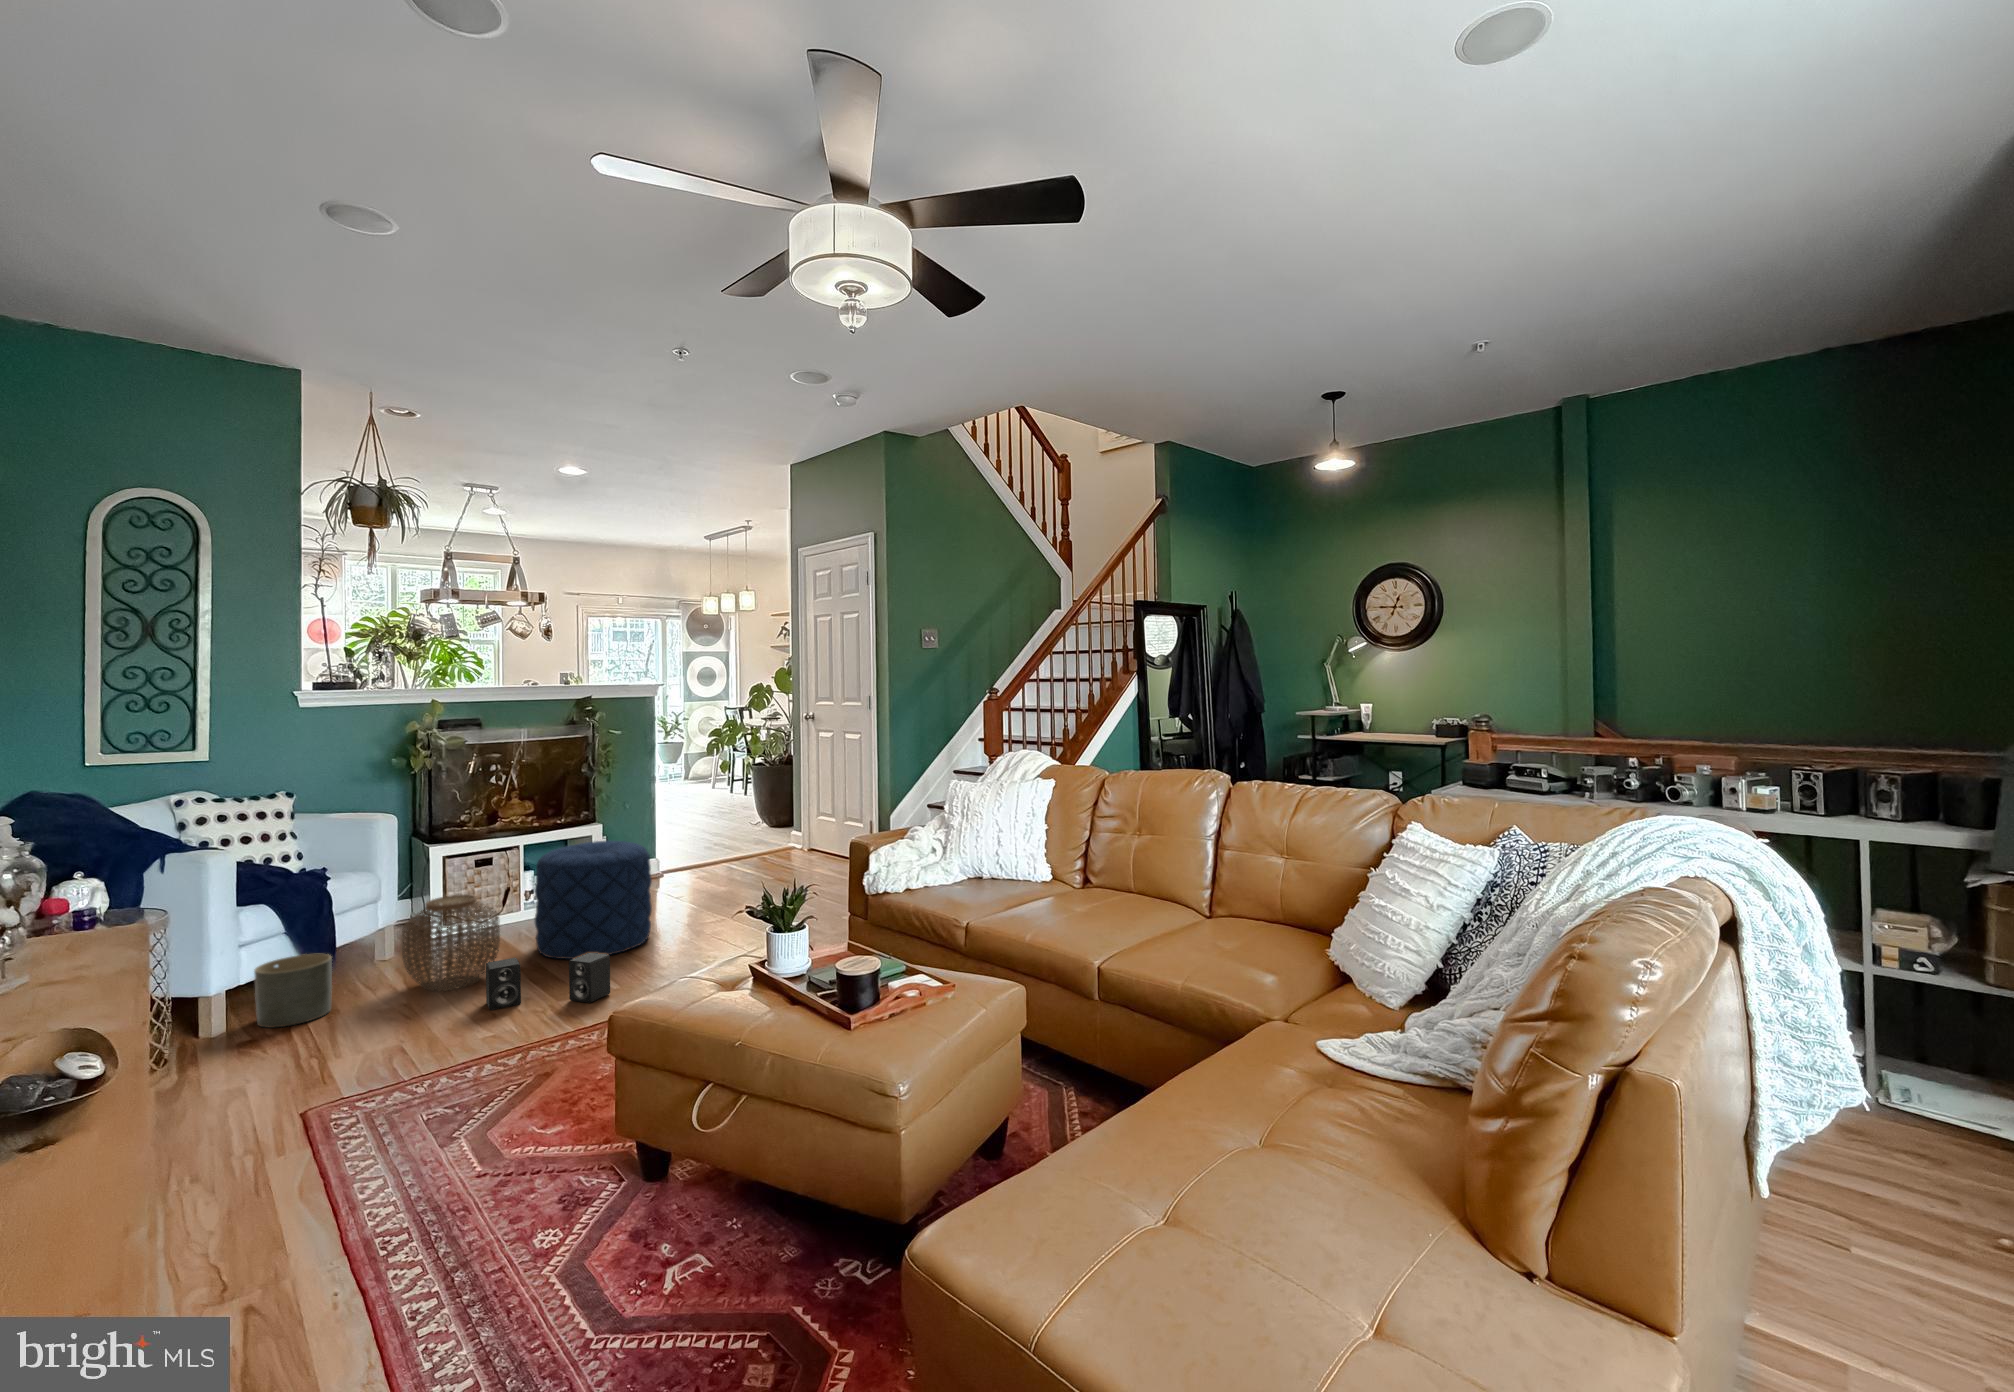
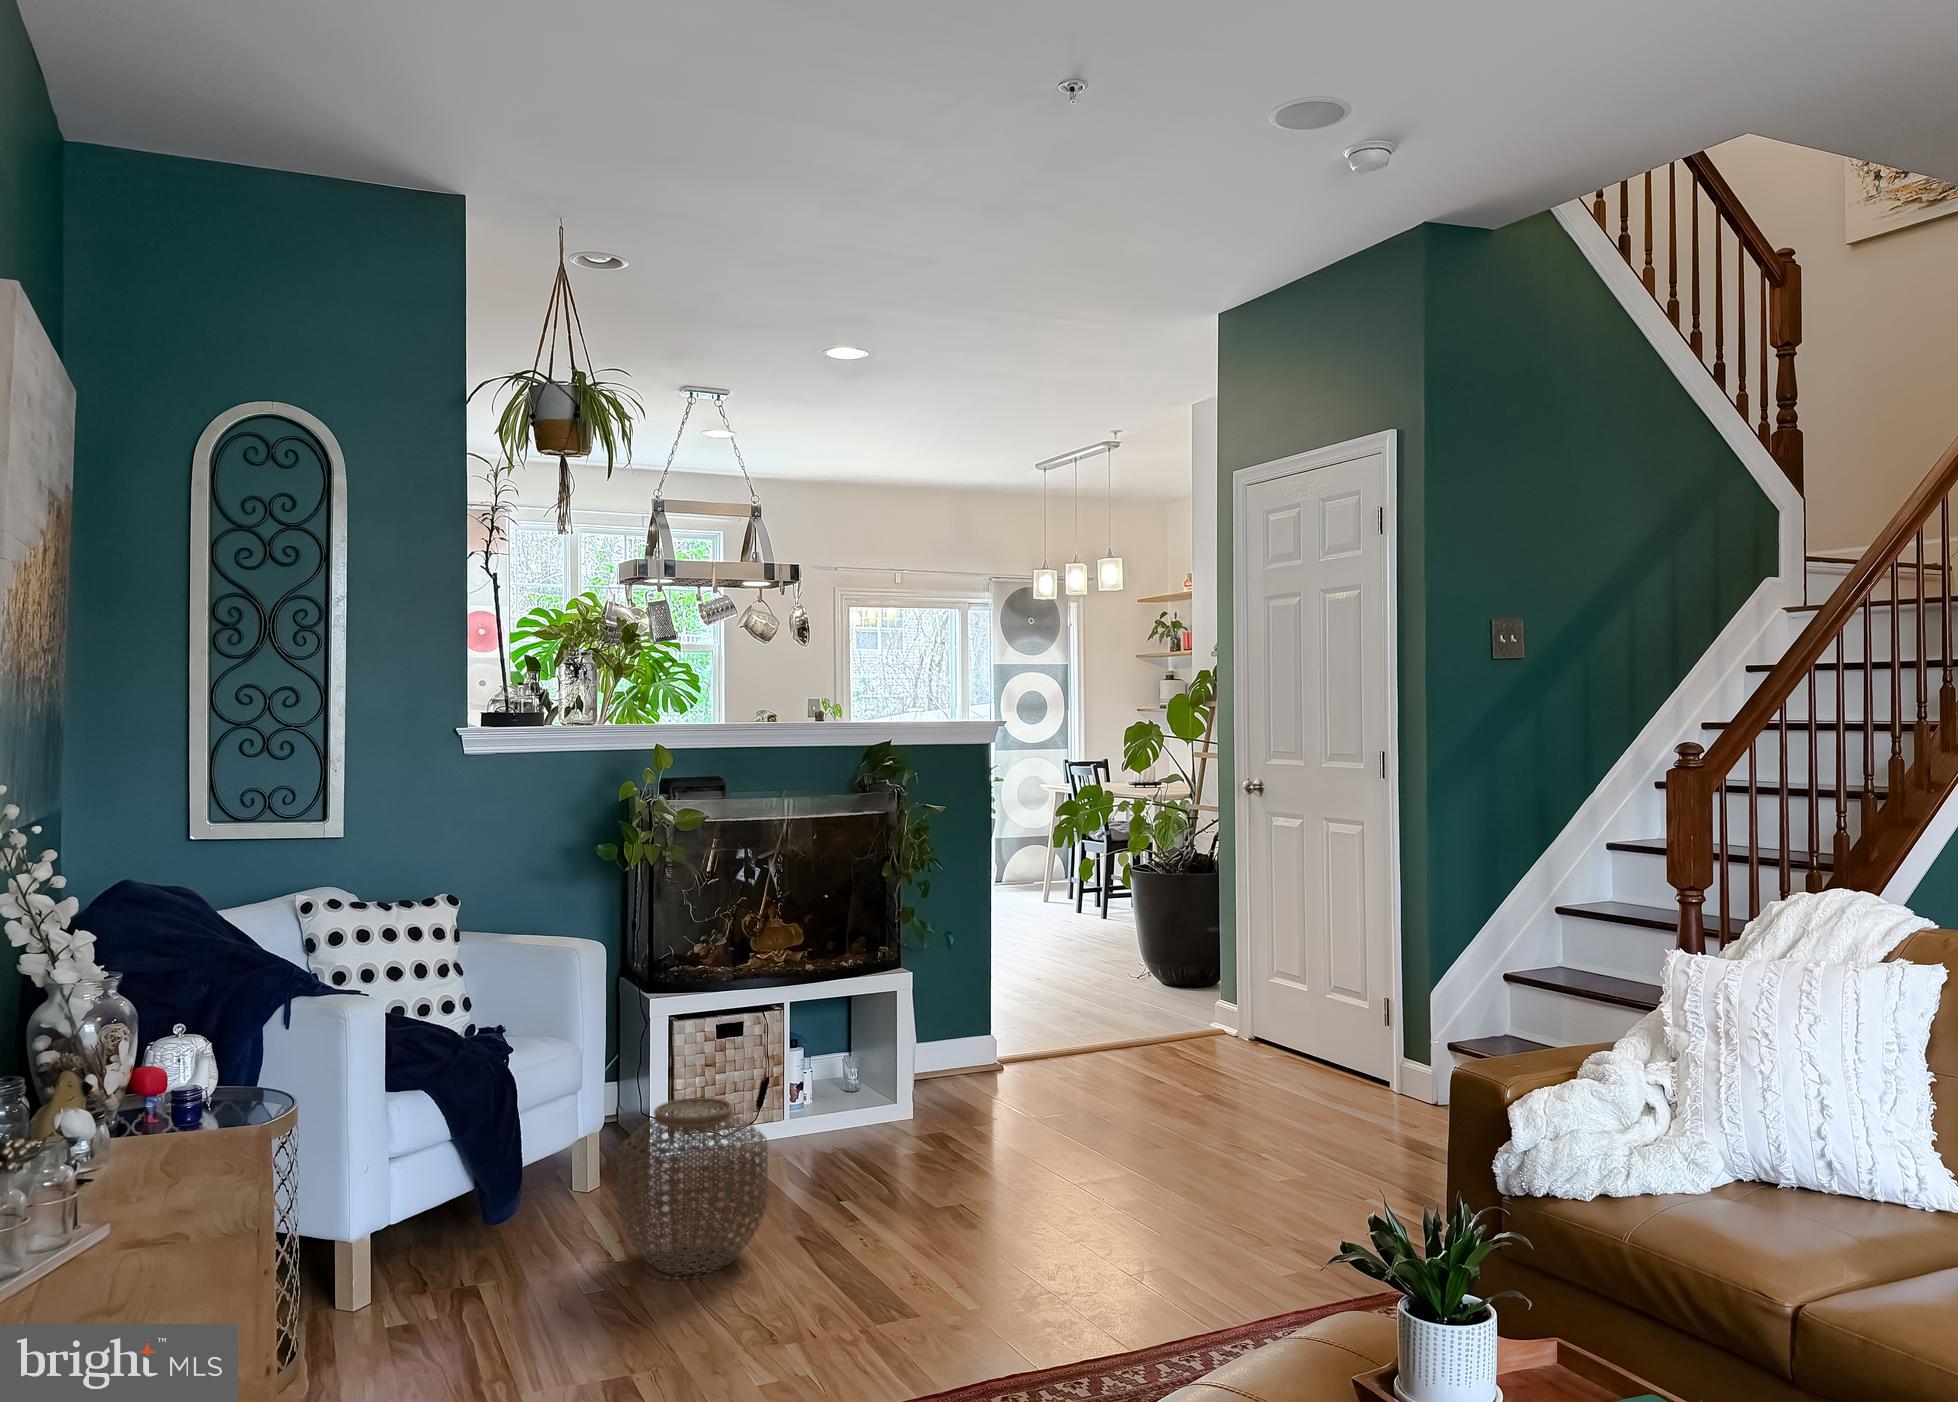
pouf: present [534,841,652,959] -> none [816,1011,1012,1235]
speaker: present [486,953,610,1010] -> none [753,1231,964,1339]
planter: present [254,954,332,1028] -> none [406,1184,515,1313]

